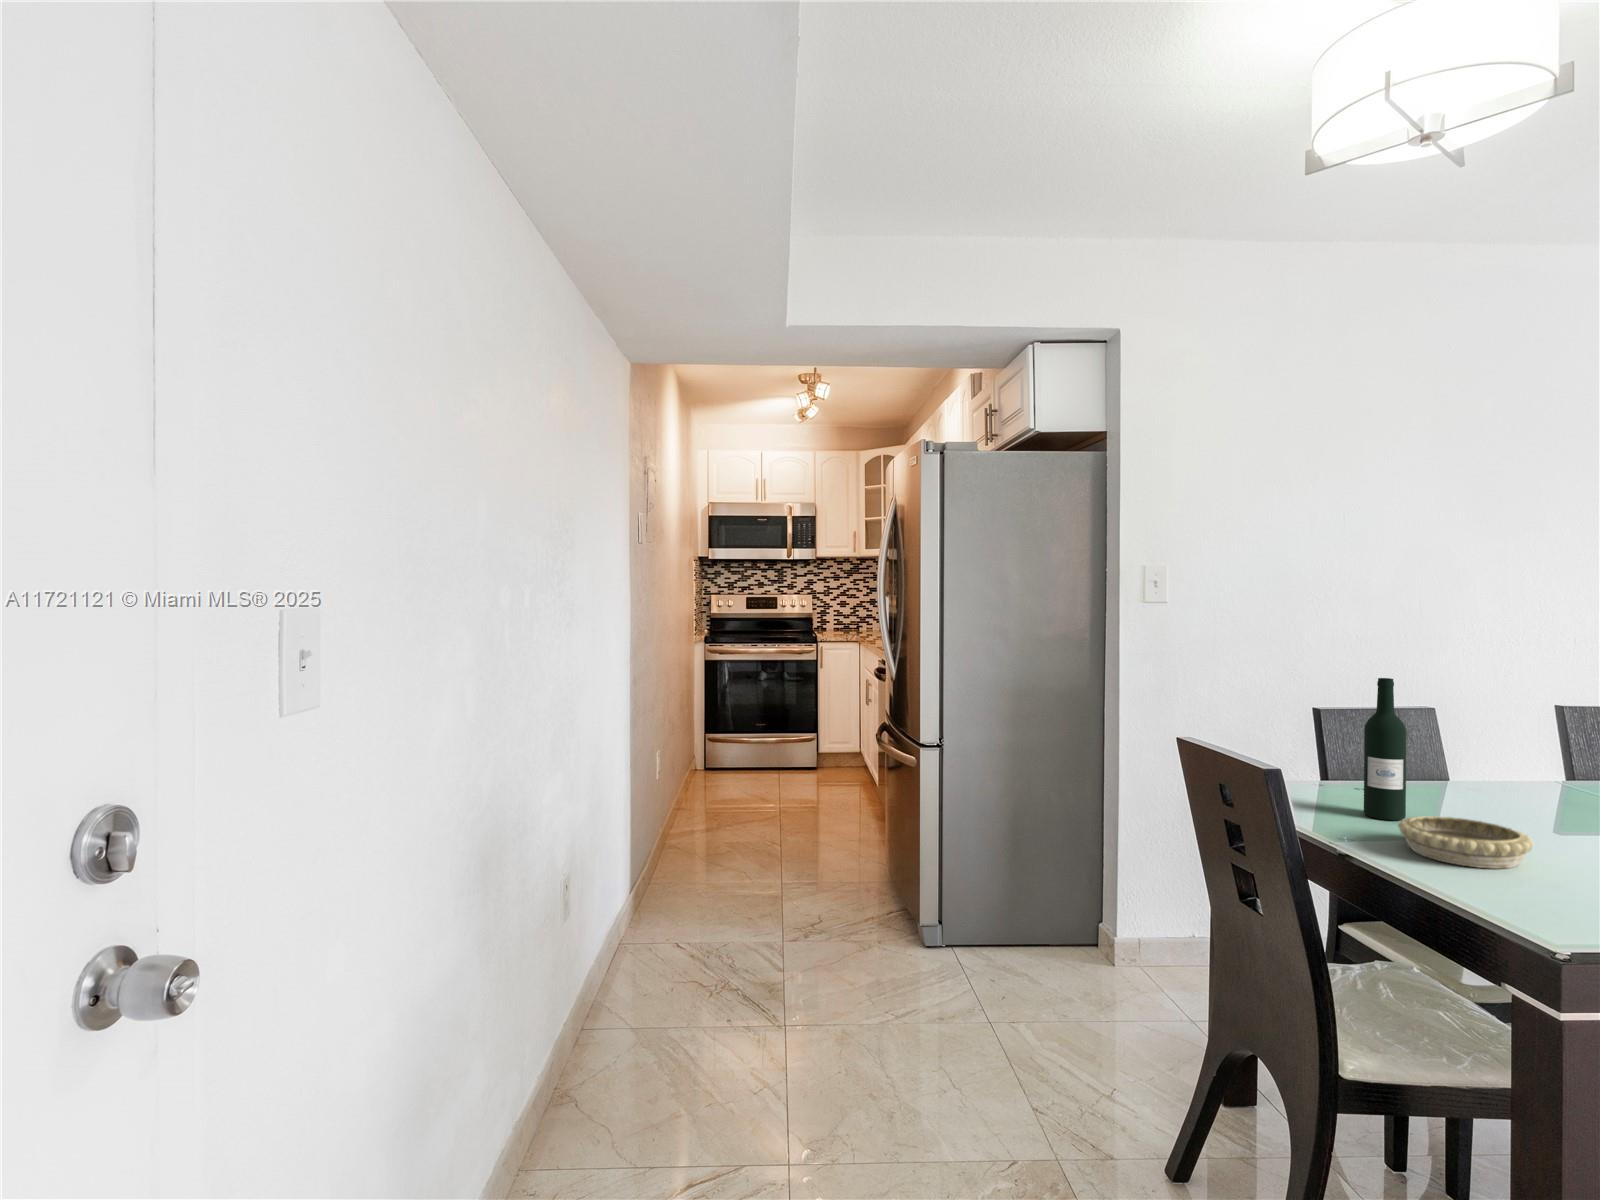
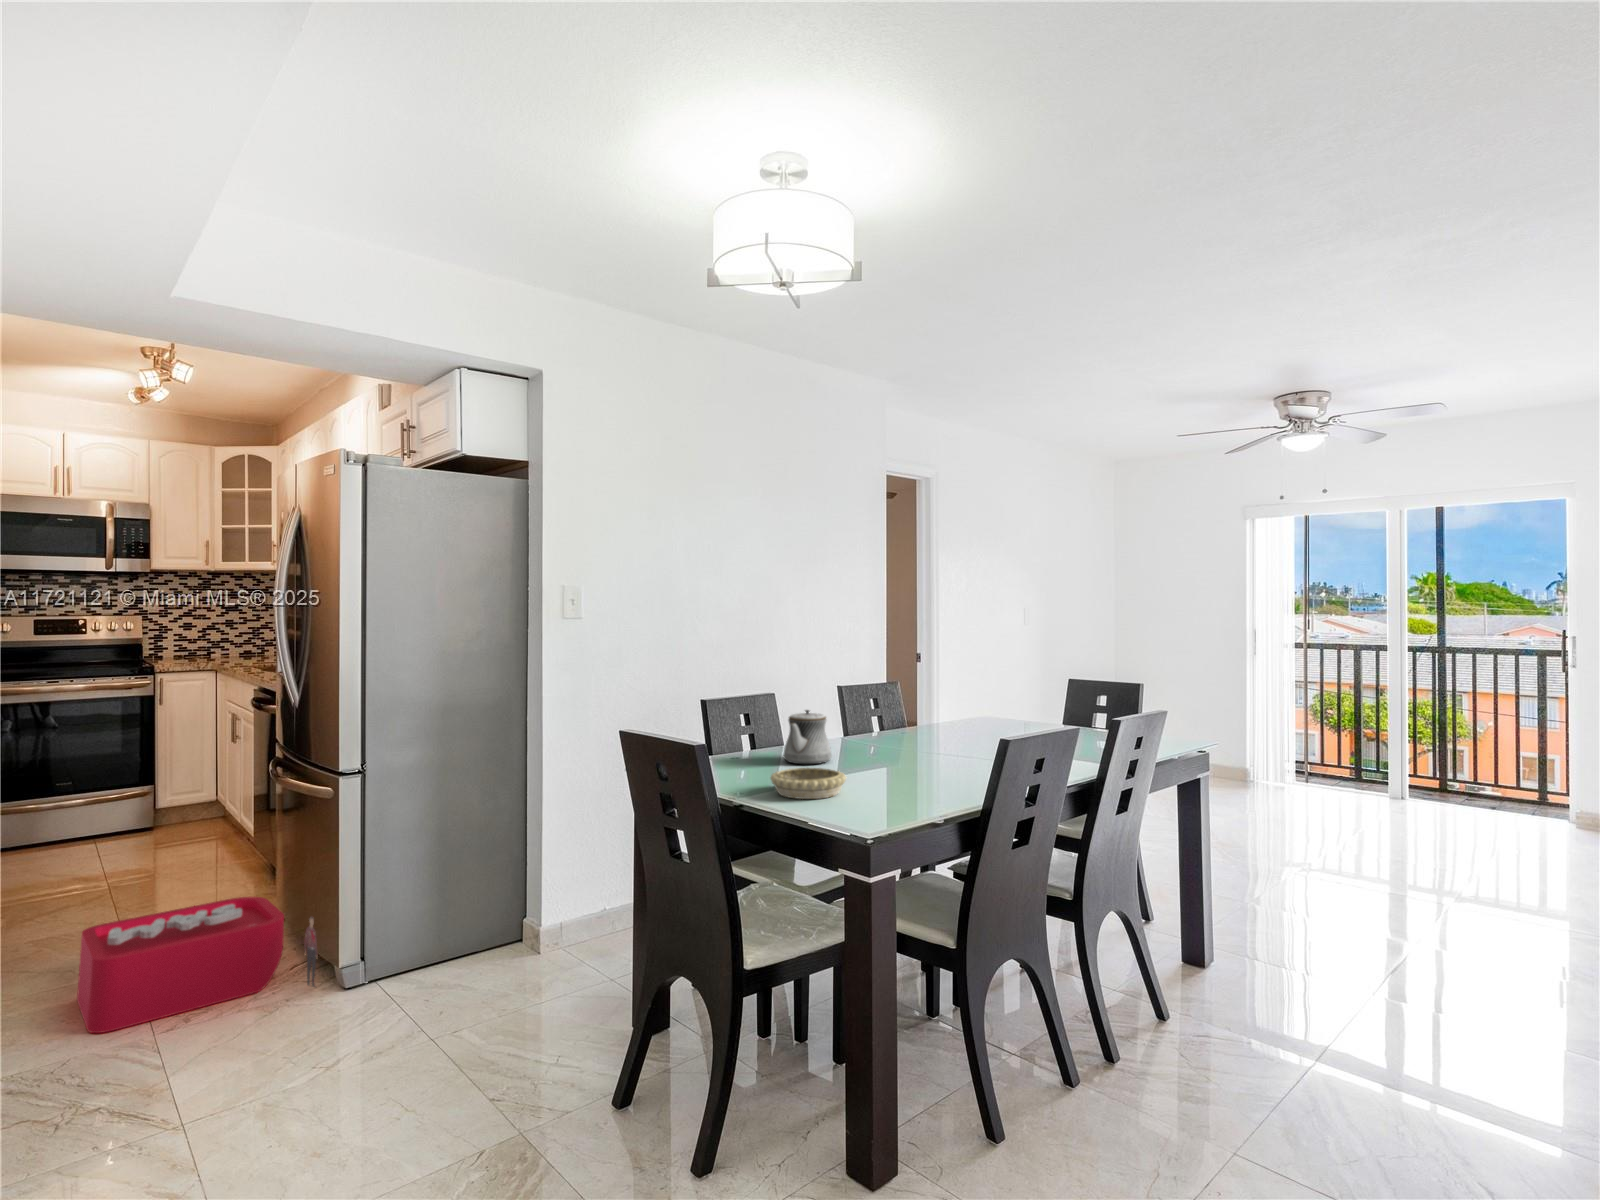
wine bottle: present [1364,678,1406,820] -> none [744,672,770,778]
teapot: none [1434,735,1519,812] -> present [783,710,831,764]
storage bin: none [741,842,903,939] -> present [77,897,317,1033]

